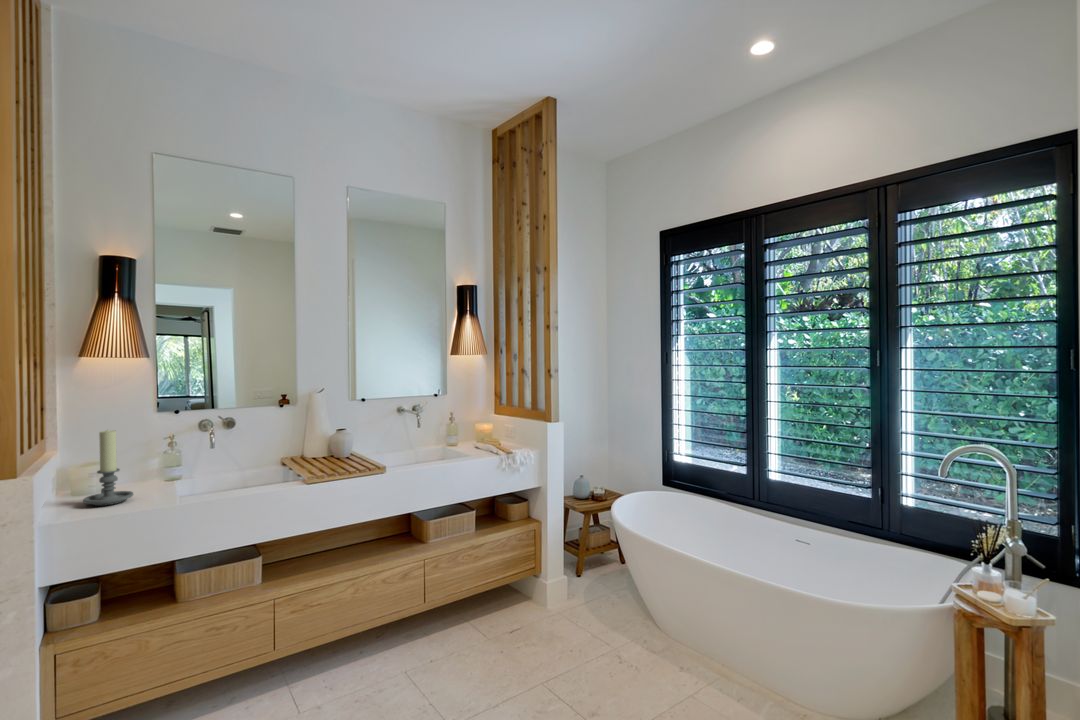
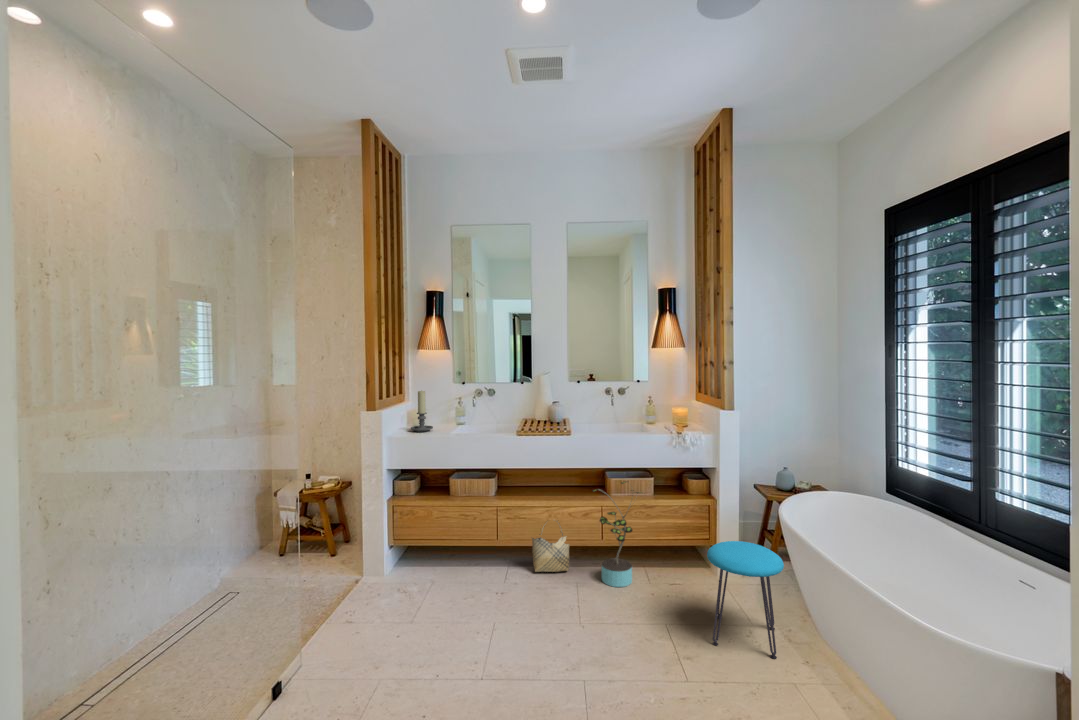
potted plant: none [414,521,486,661] -> present [593,481,640,587]
stool: none [580,562,660,687] -> present [707,541,784,659]
woven basket: none [330,588,385,680] -> present [532,521,570,572]

